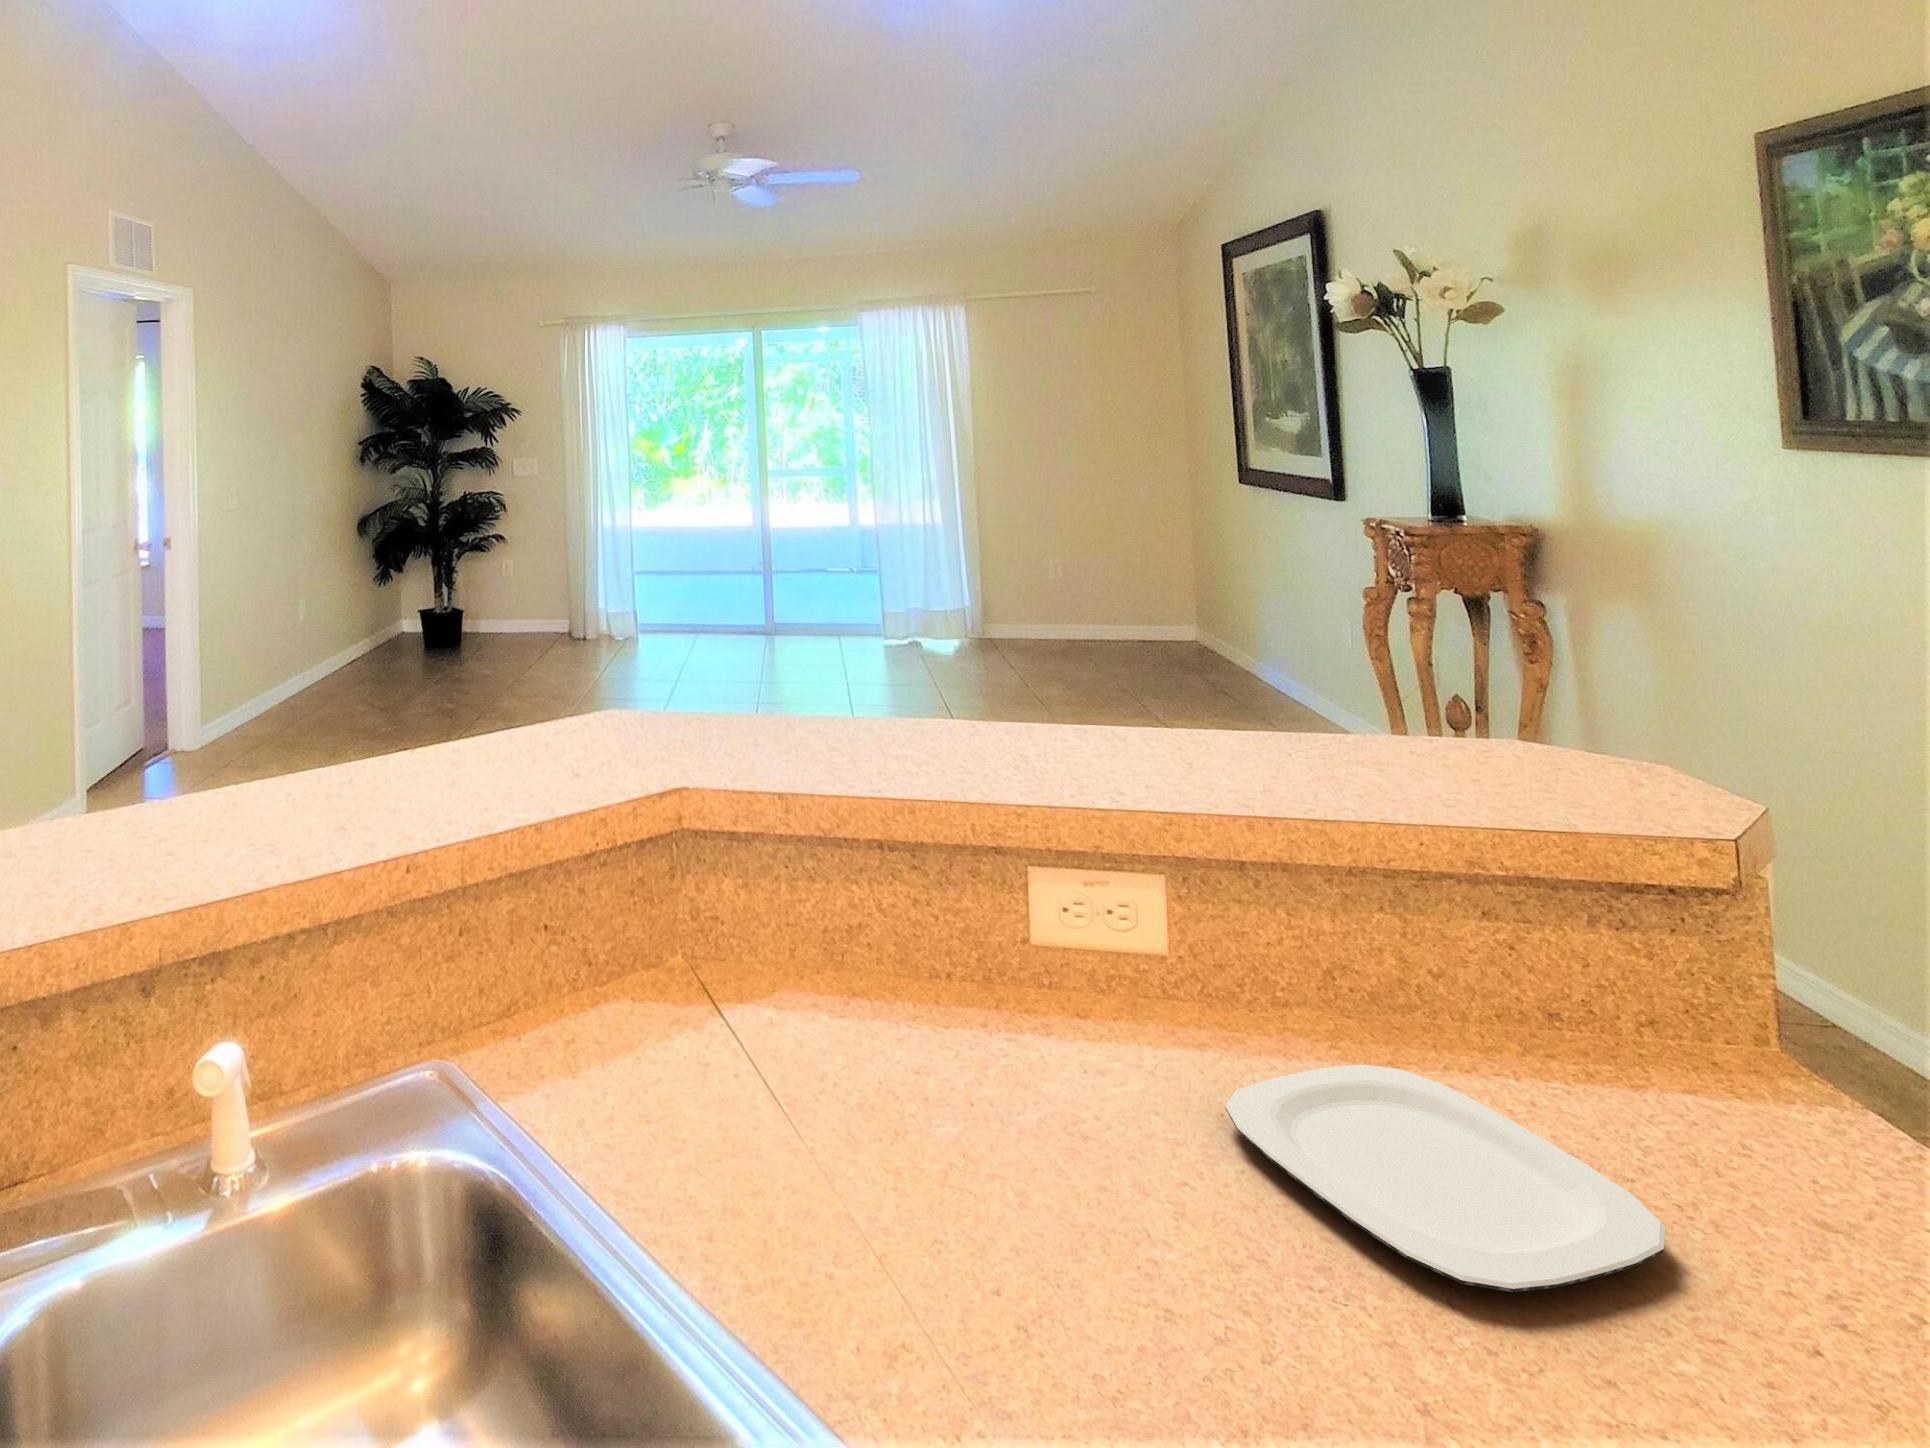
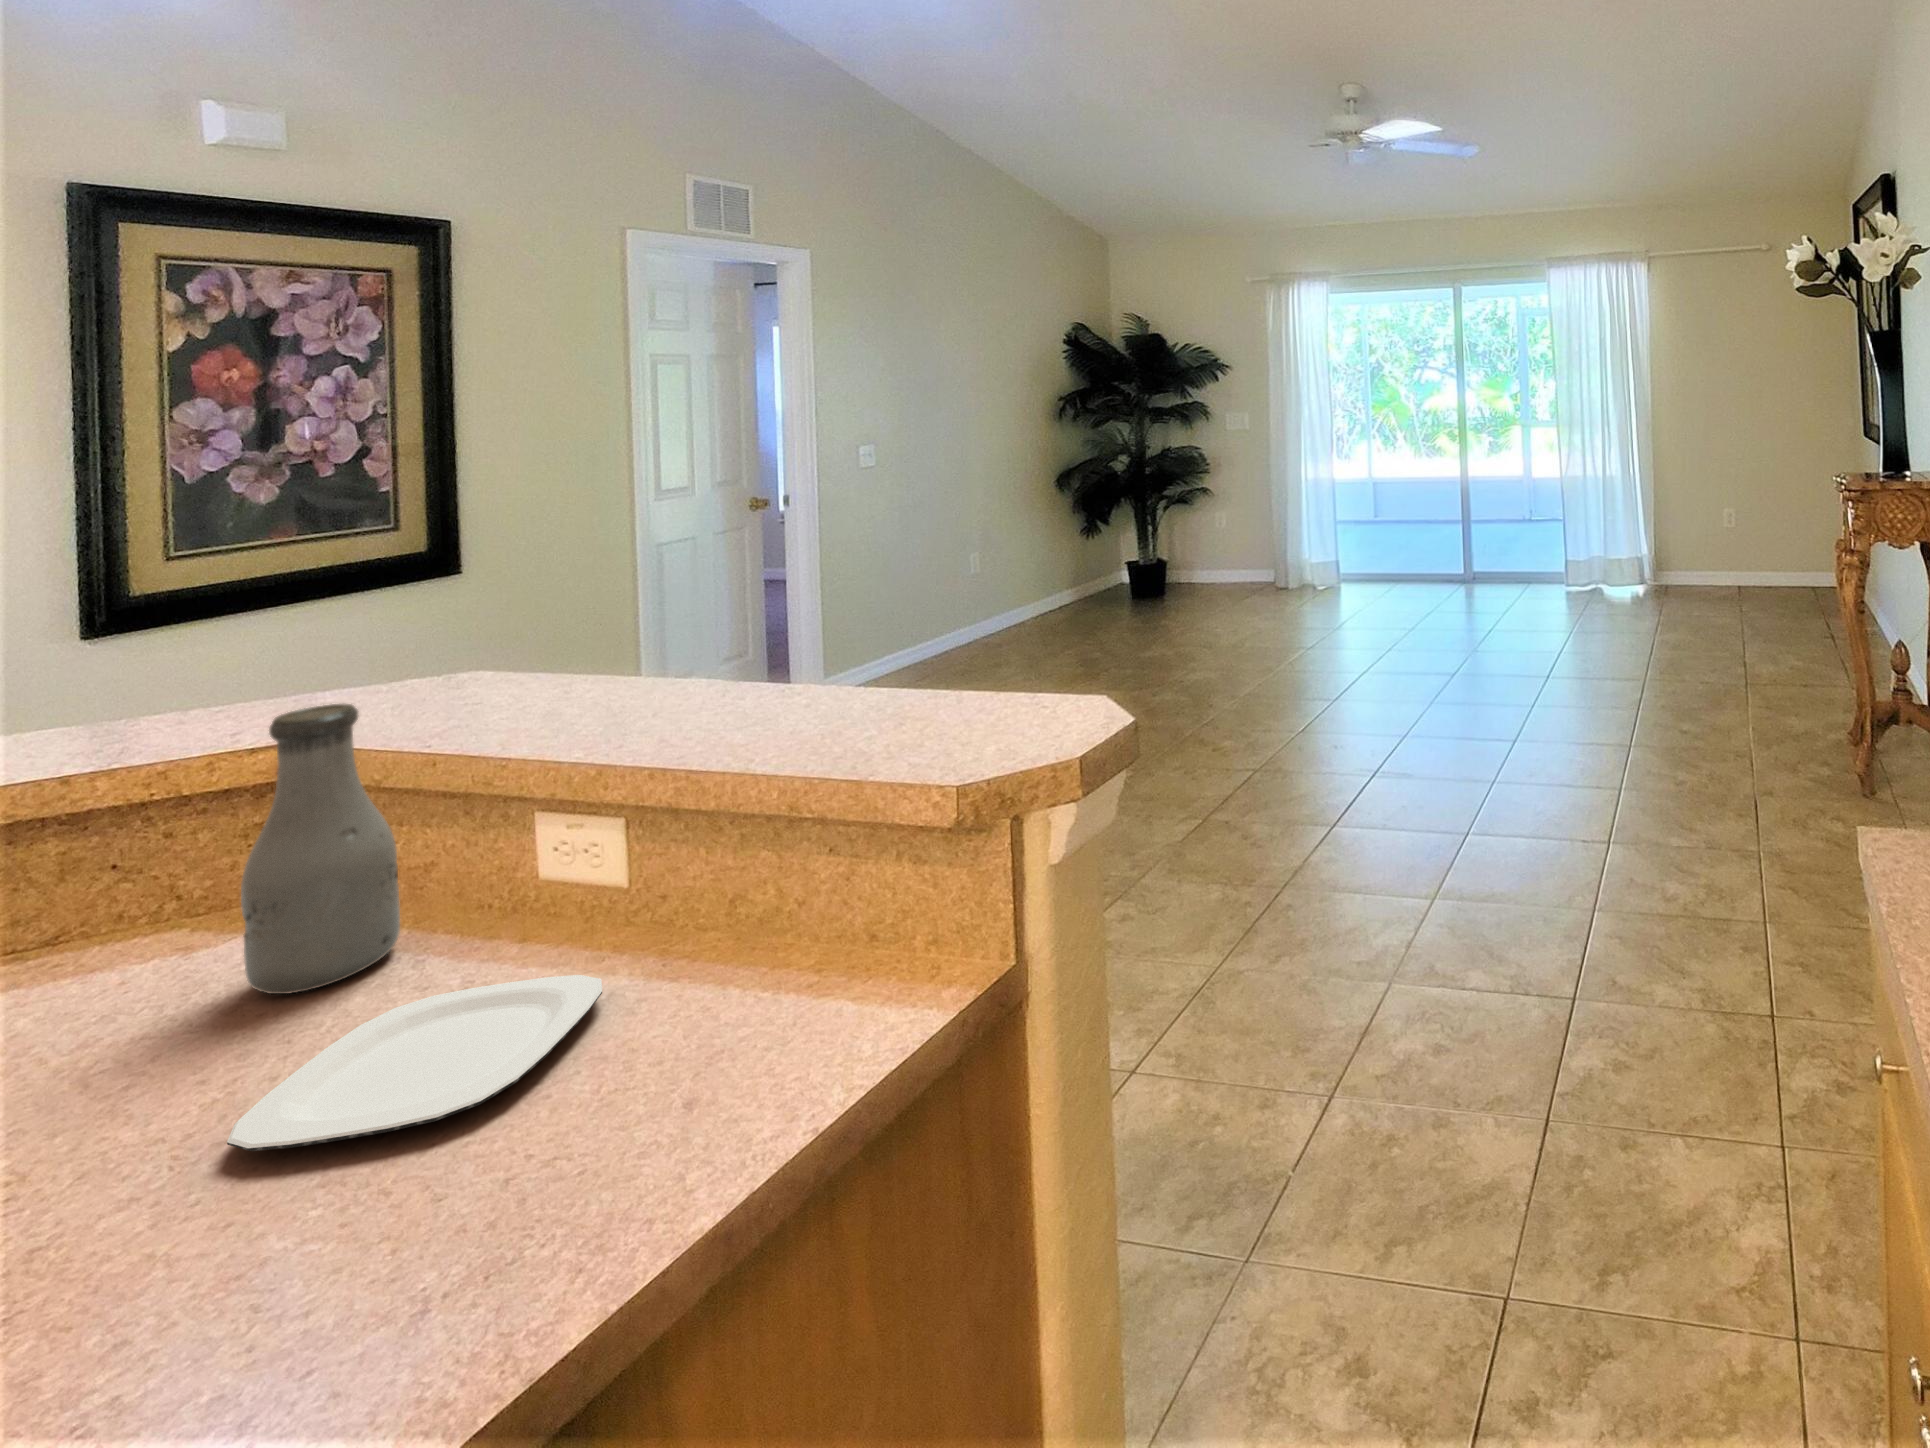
bottle: none [889,739,1027,1086] -> present [241,704,400,994]

